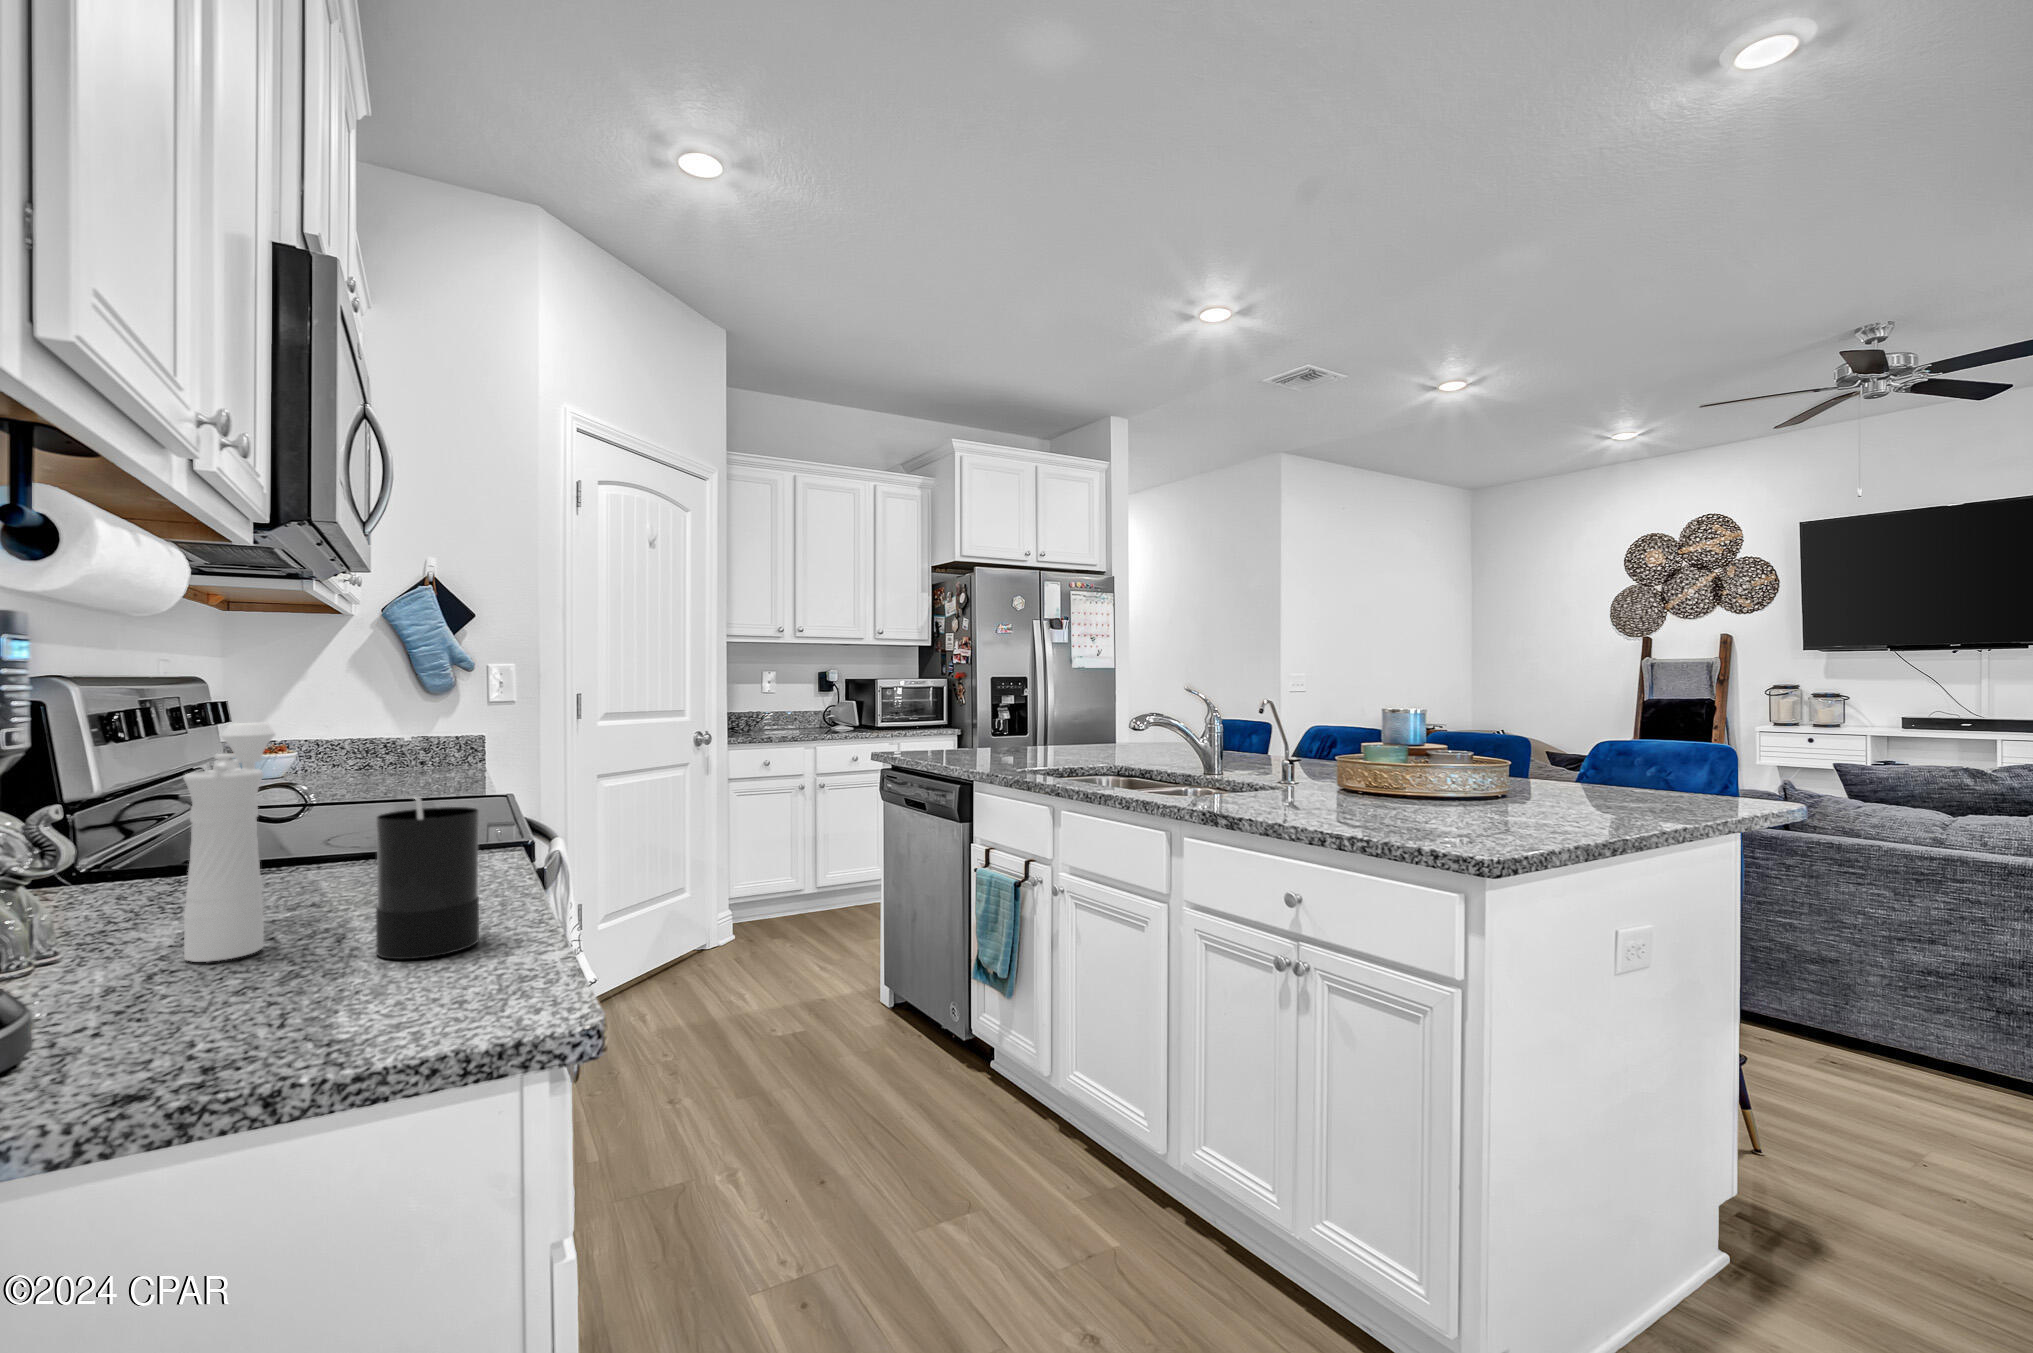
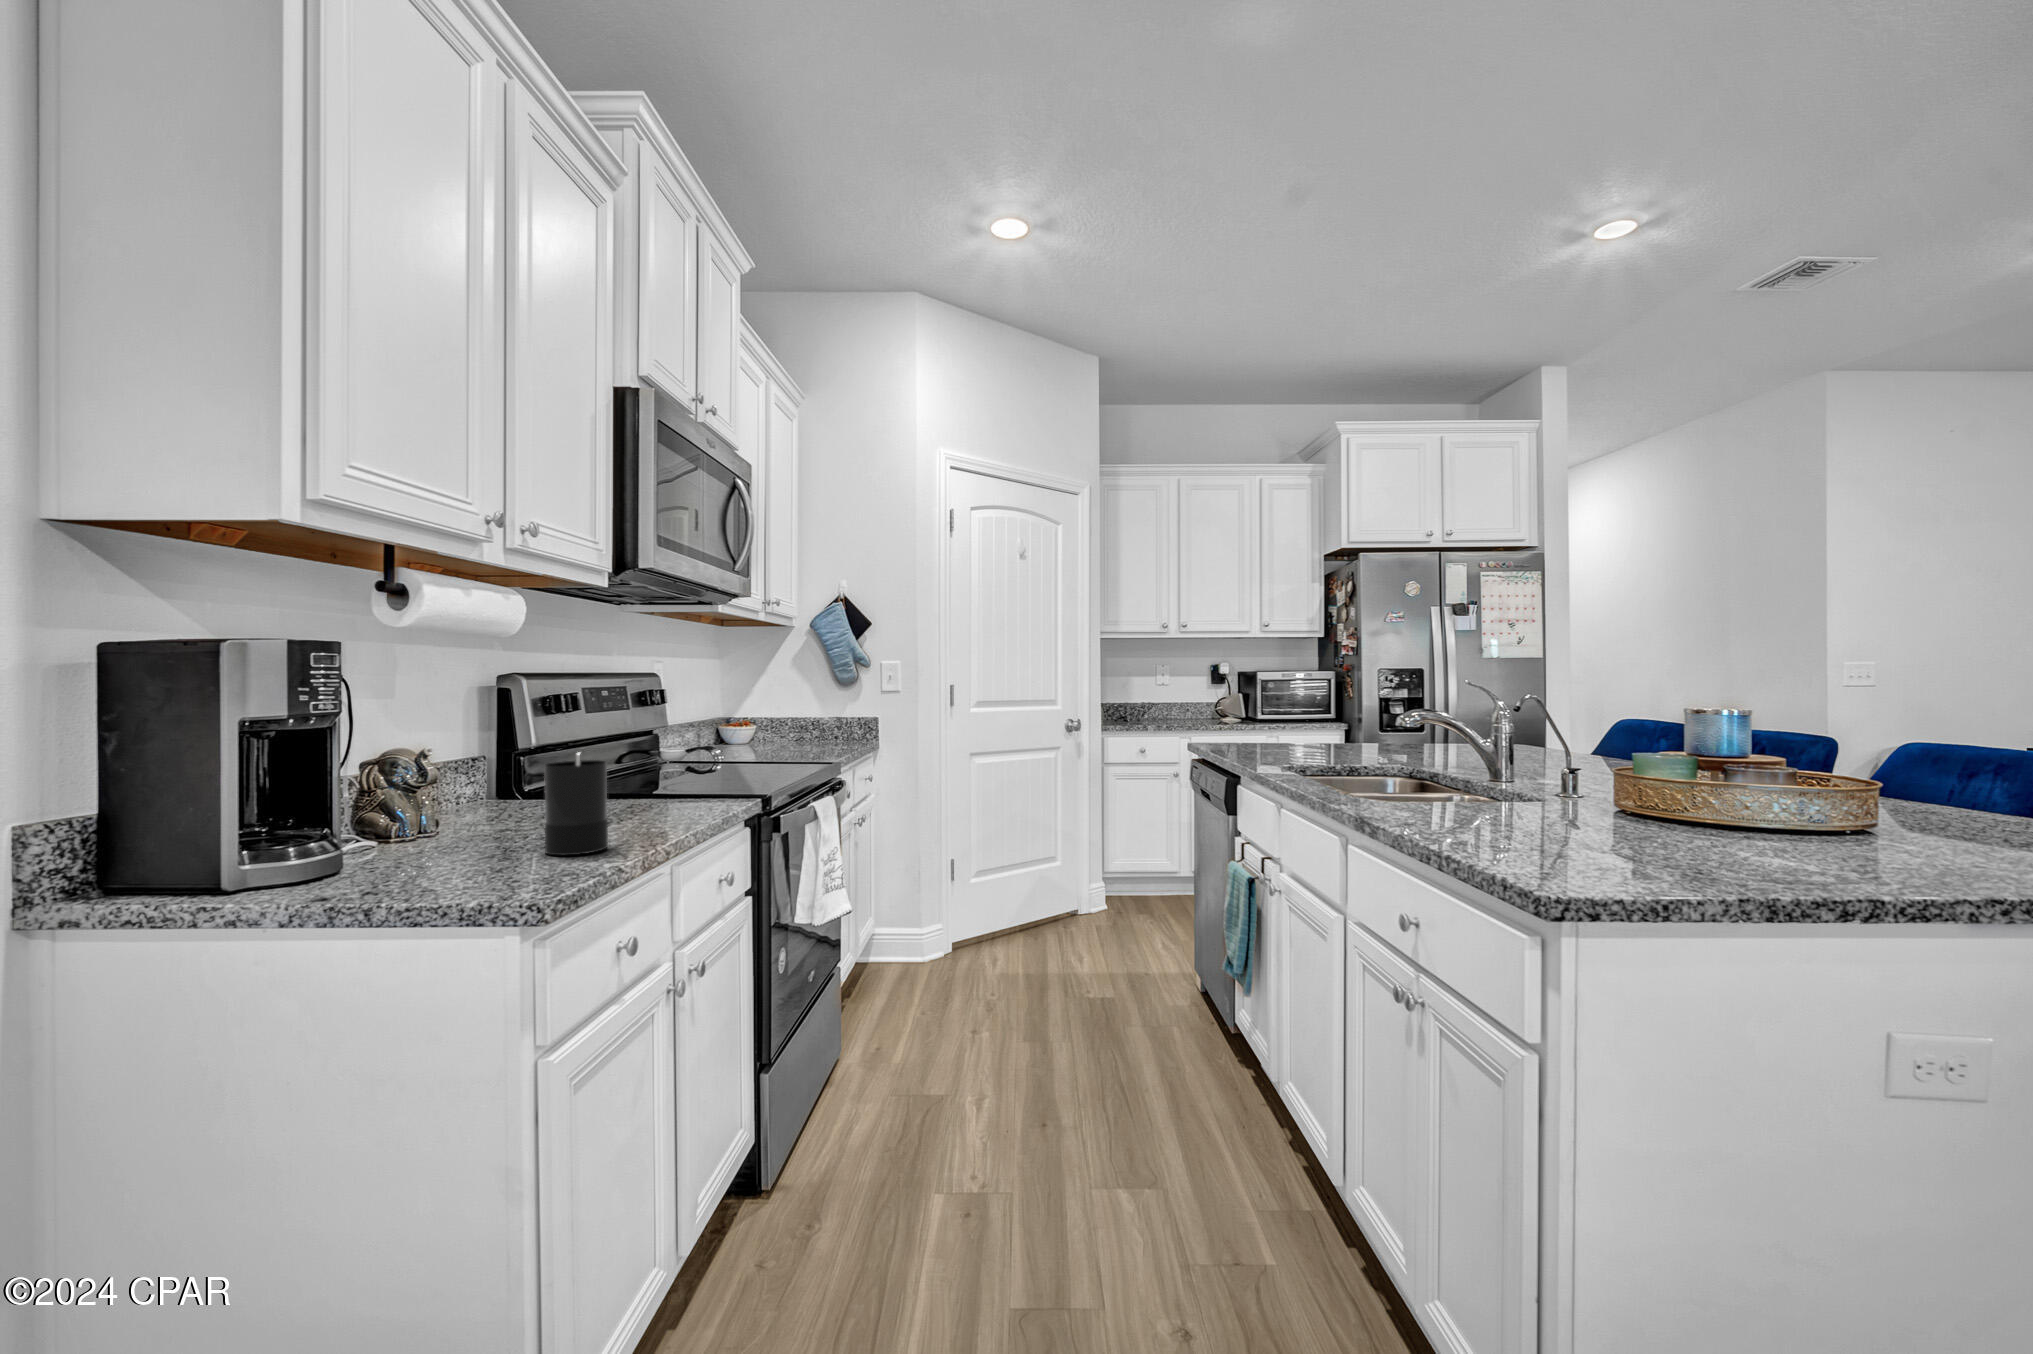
pepper mill: present [184,723,275,962] -> none [469,703,546,843]

